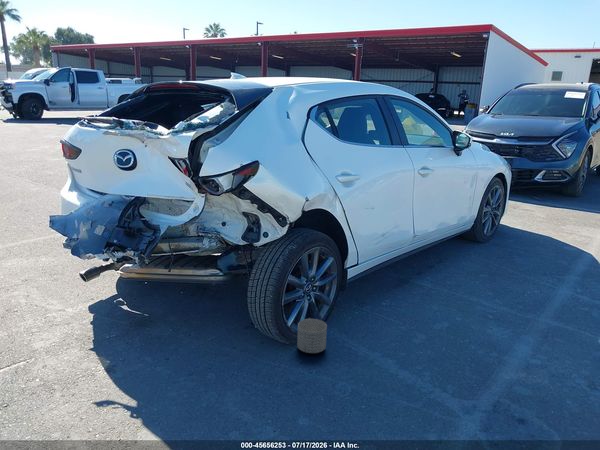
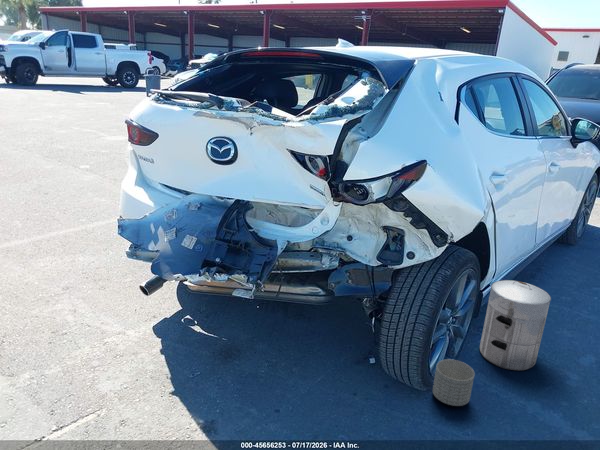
waste bin: none [352,258,400,330] -> present [480,280,551,371]

